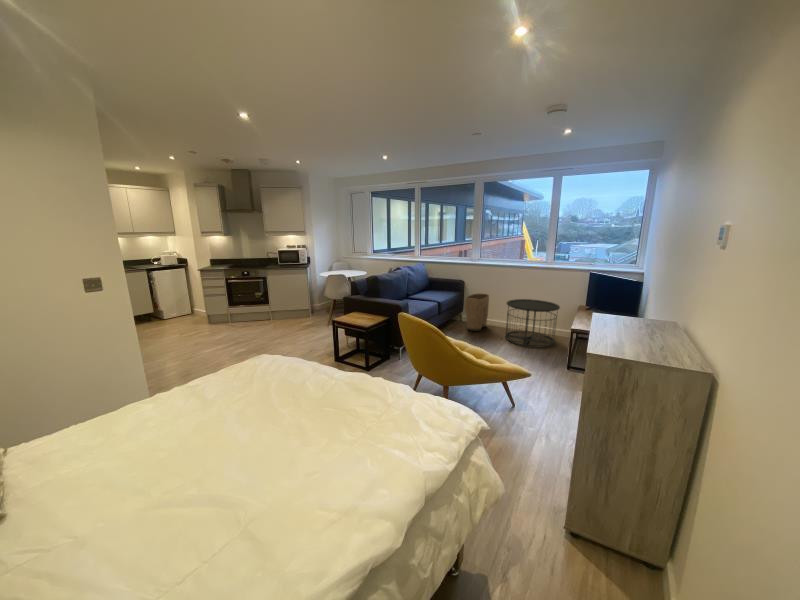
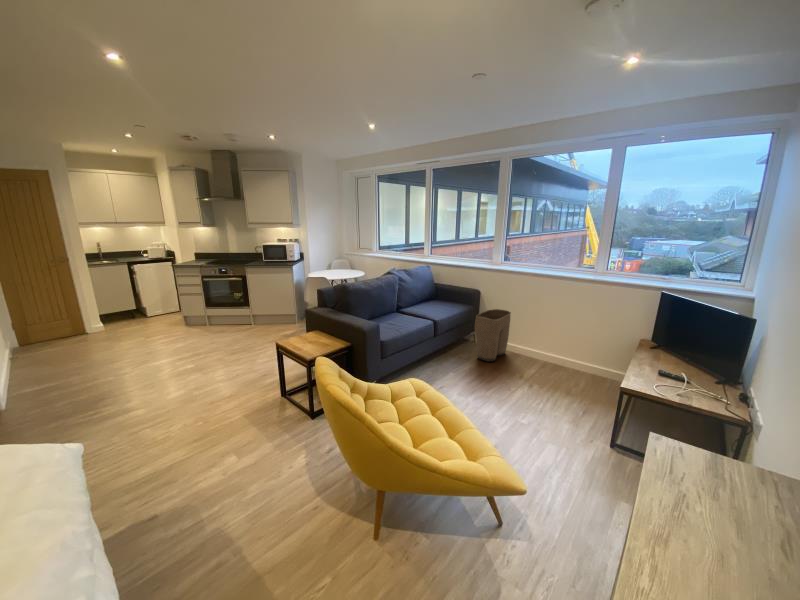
side table: present [505,299,560,347] -> none [526,322,609,398]

